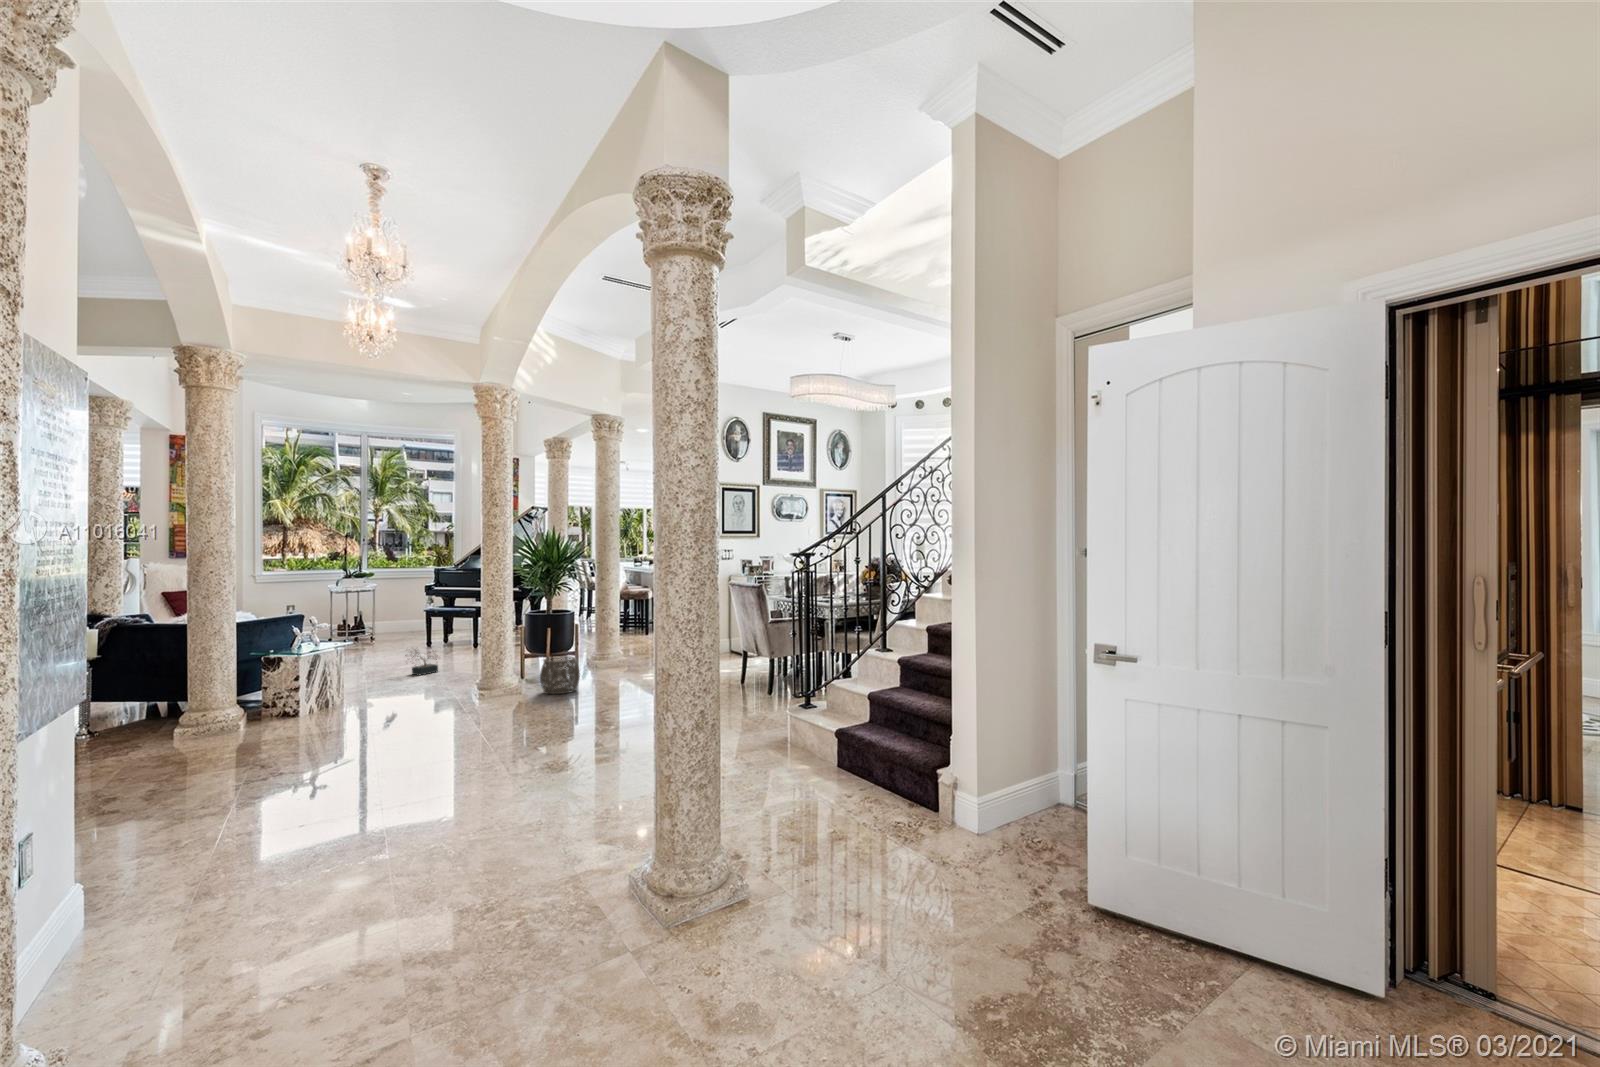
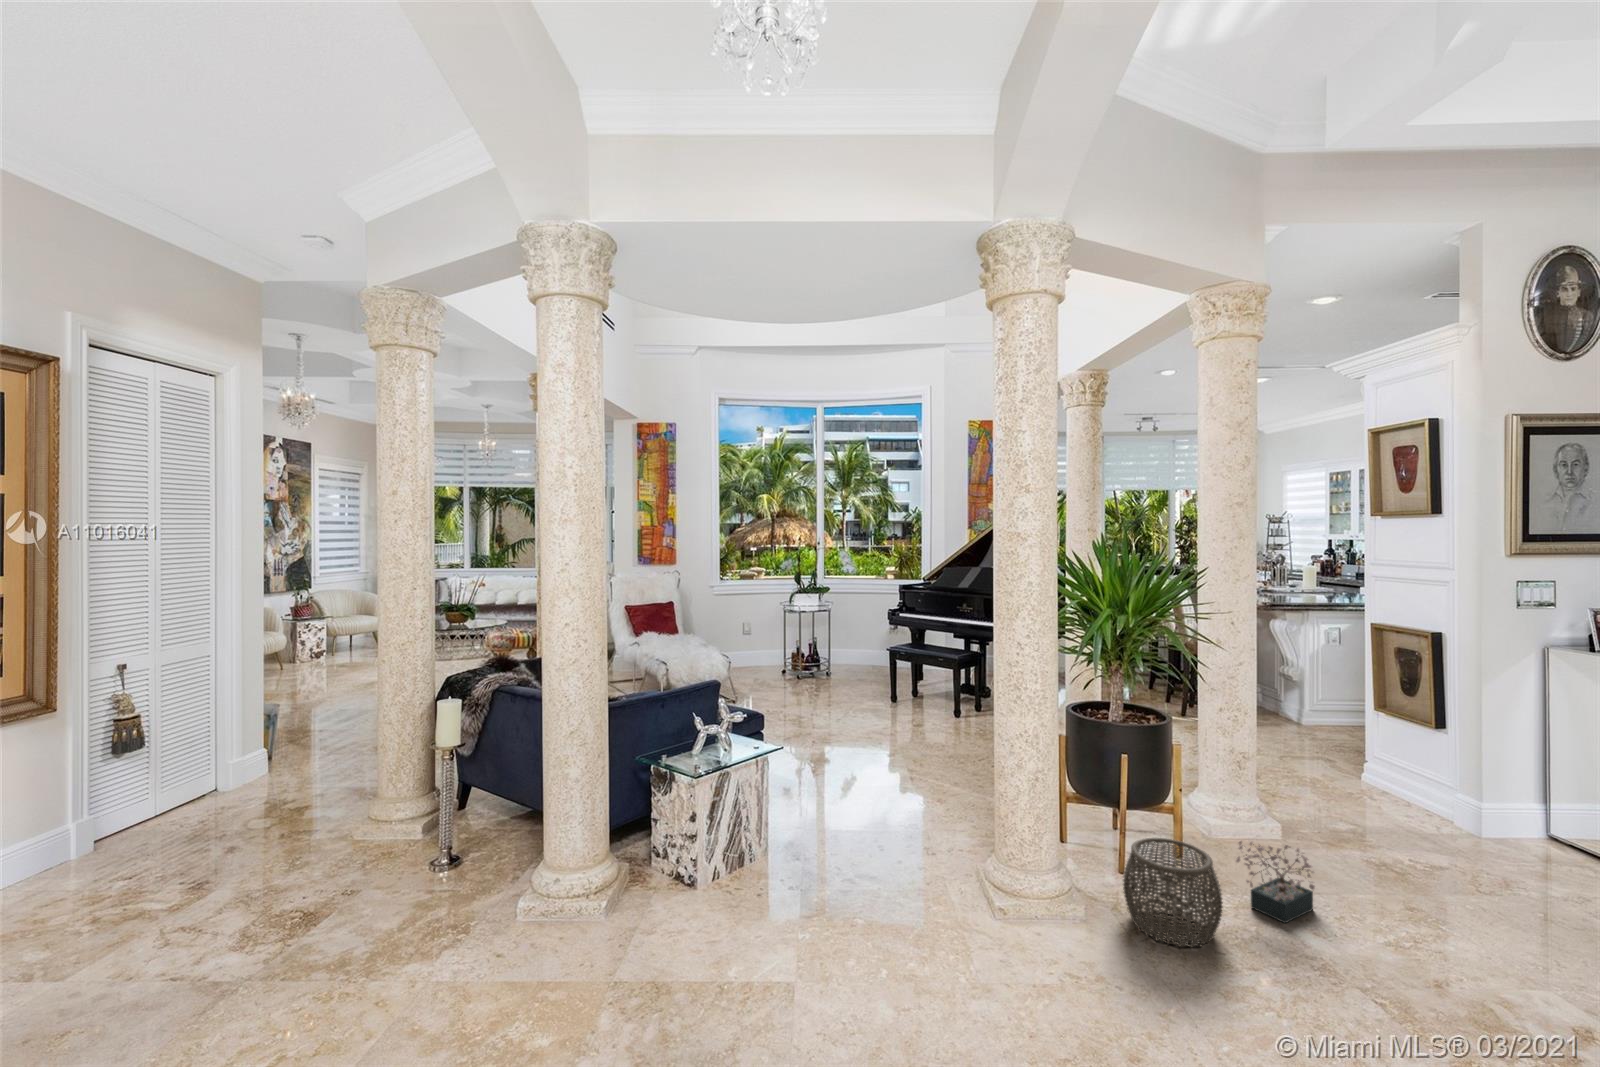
decorative plant: present [405,650,438,675] -> present [1236,841,1315,923]

